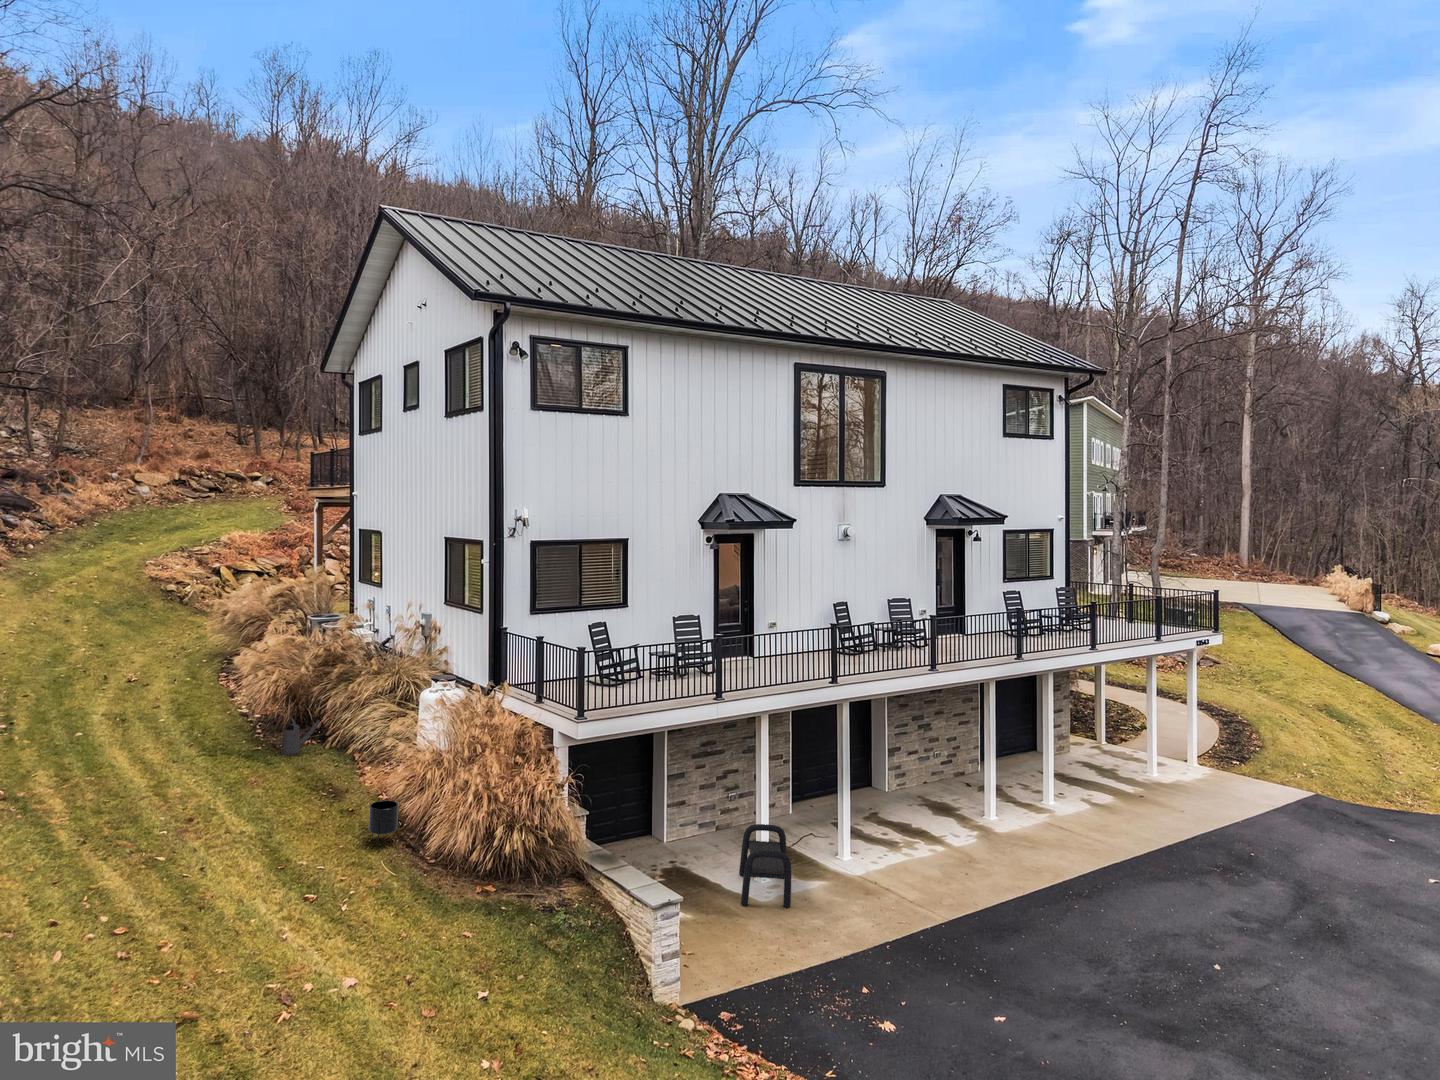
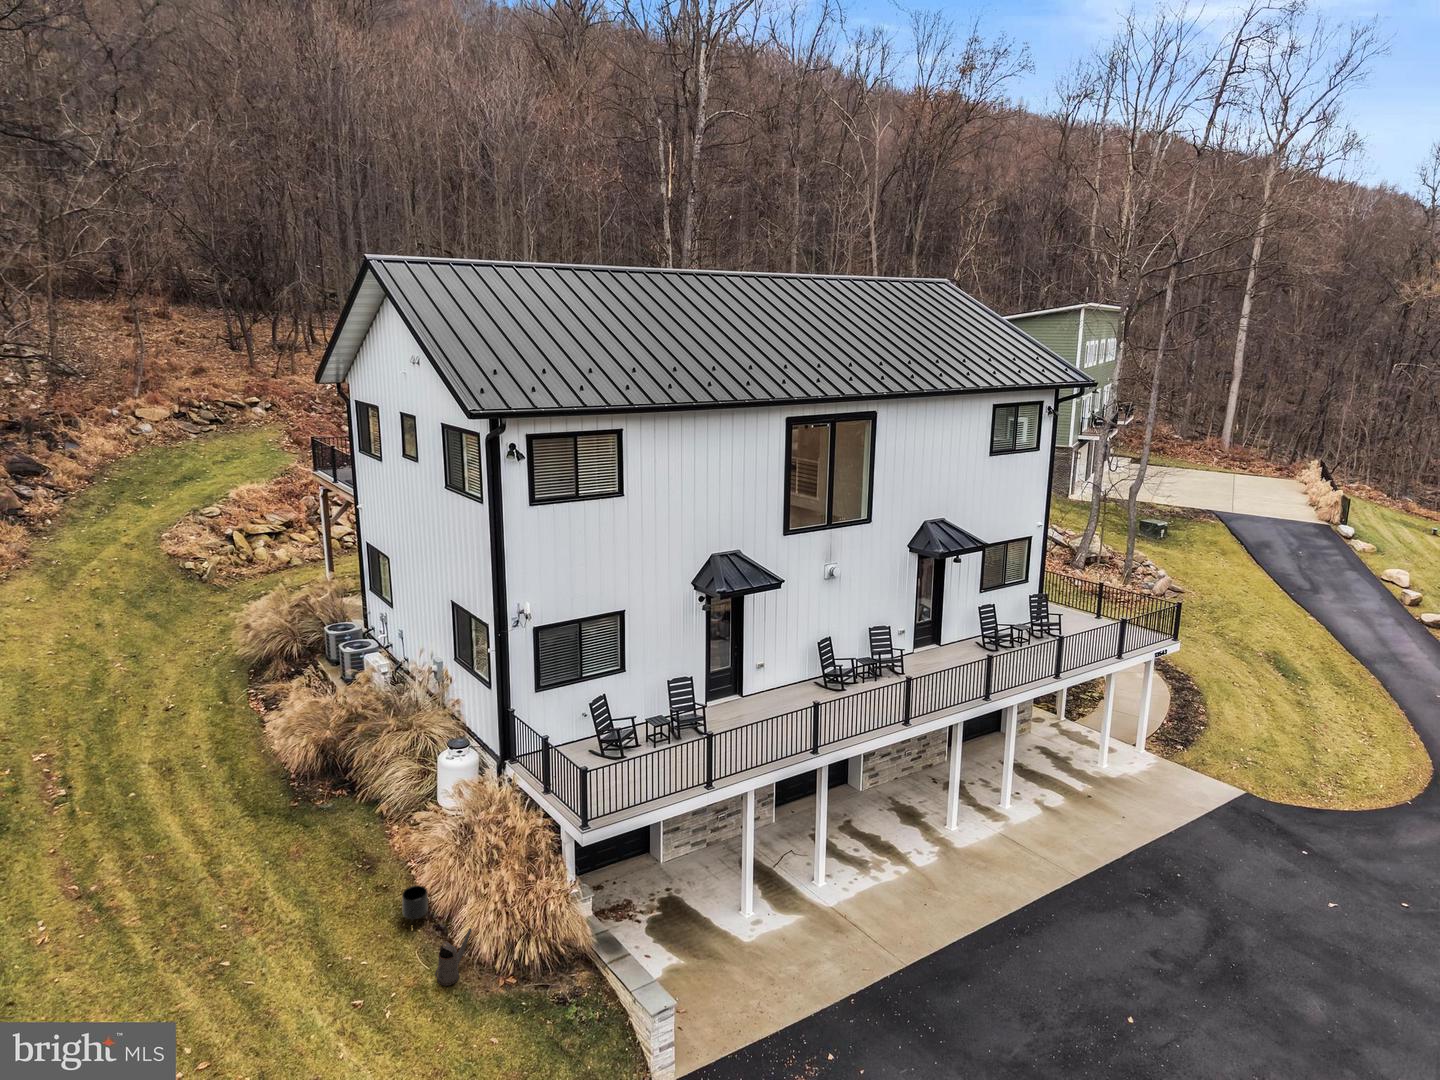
watering can: present [276,718,320,756] -> present [435,929,472,986]
bench: present [739,824,791,908] -> none [729,881,774,966]

